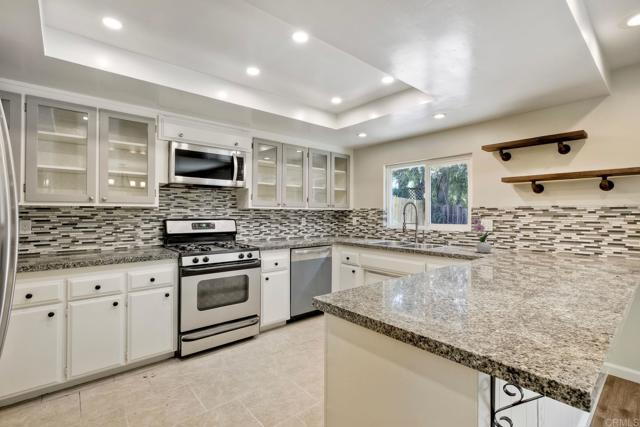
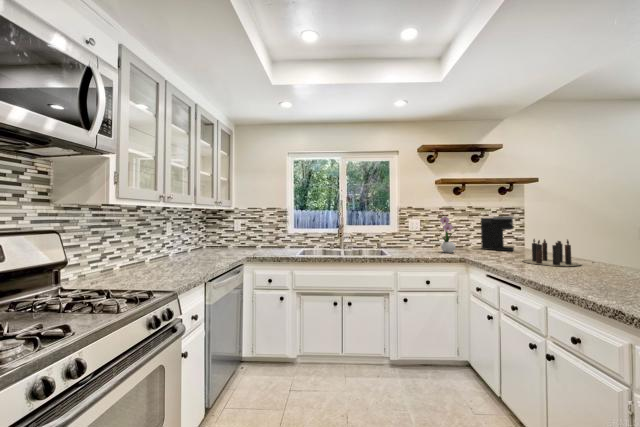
coffee maker: none [550,218,578,259] -> present [481,216,514,251]
candle: none [485,240,552,269] -> present [523,239,581,266]

